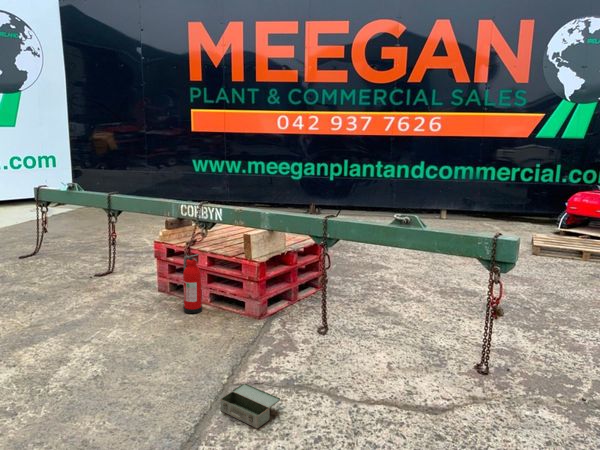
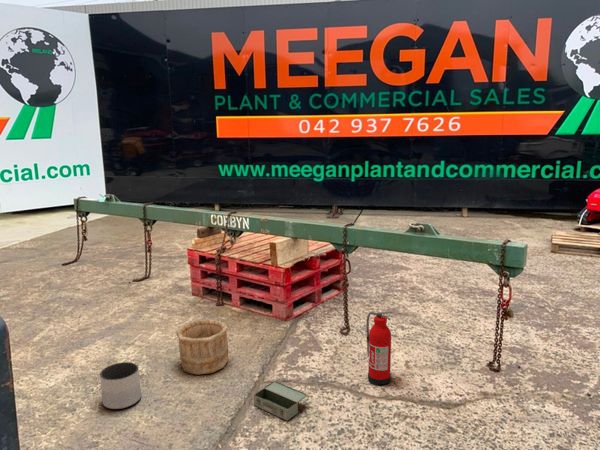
fire extinguisher: present [183,254,202,314] -> present [366,311,393,385]
wooden bucket: none [136,315,195,376] -> present [176,319,228,375]
planter: none [44,361,93,415] -> present [100,362,141,409]

